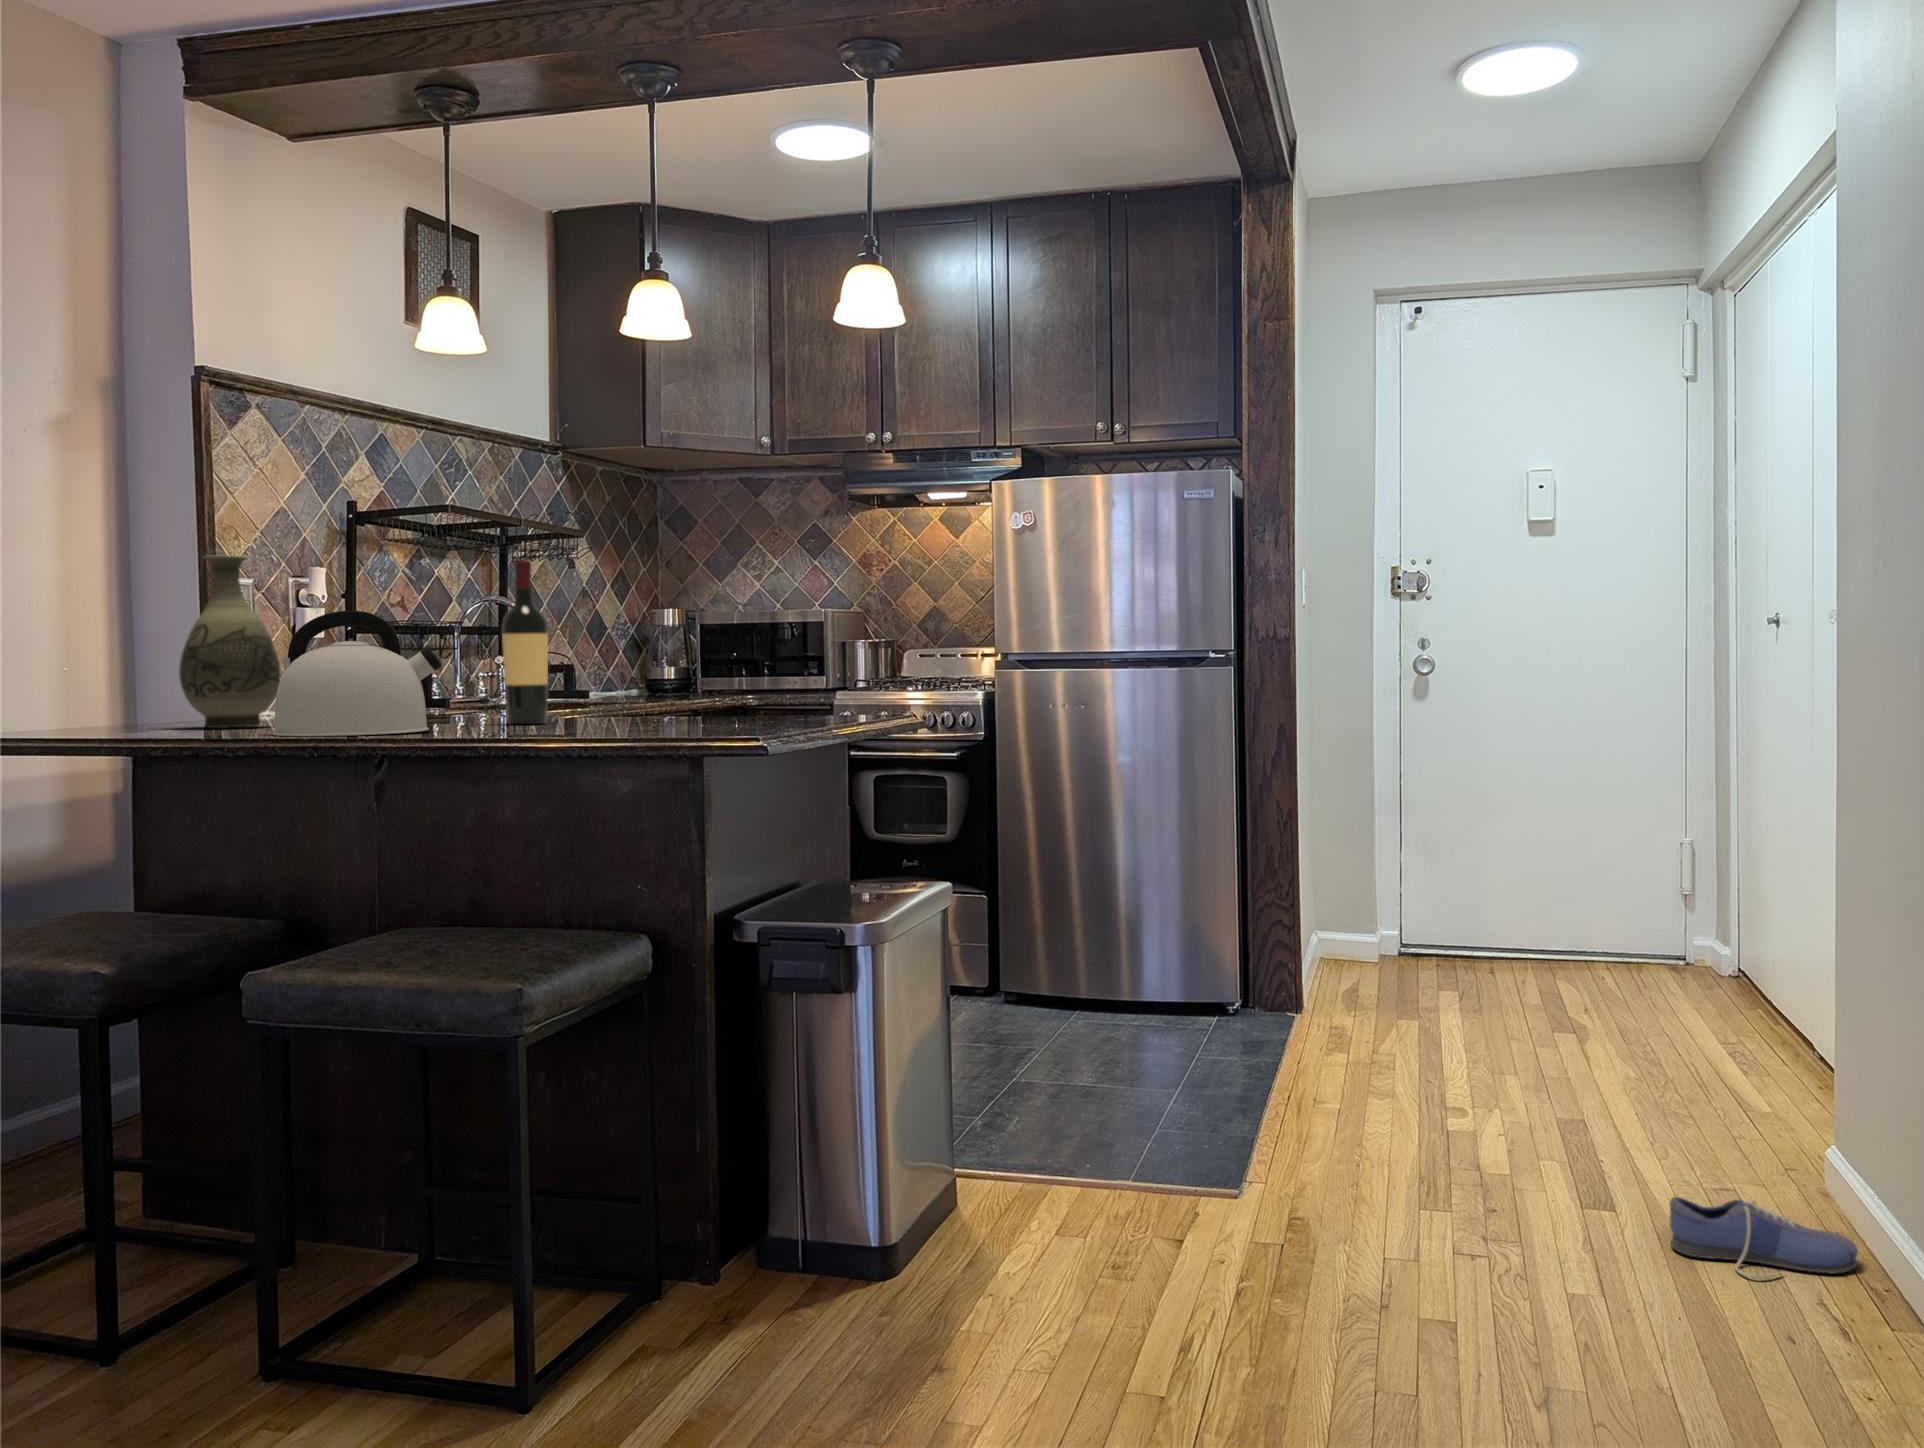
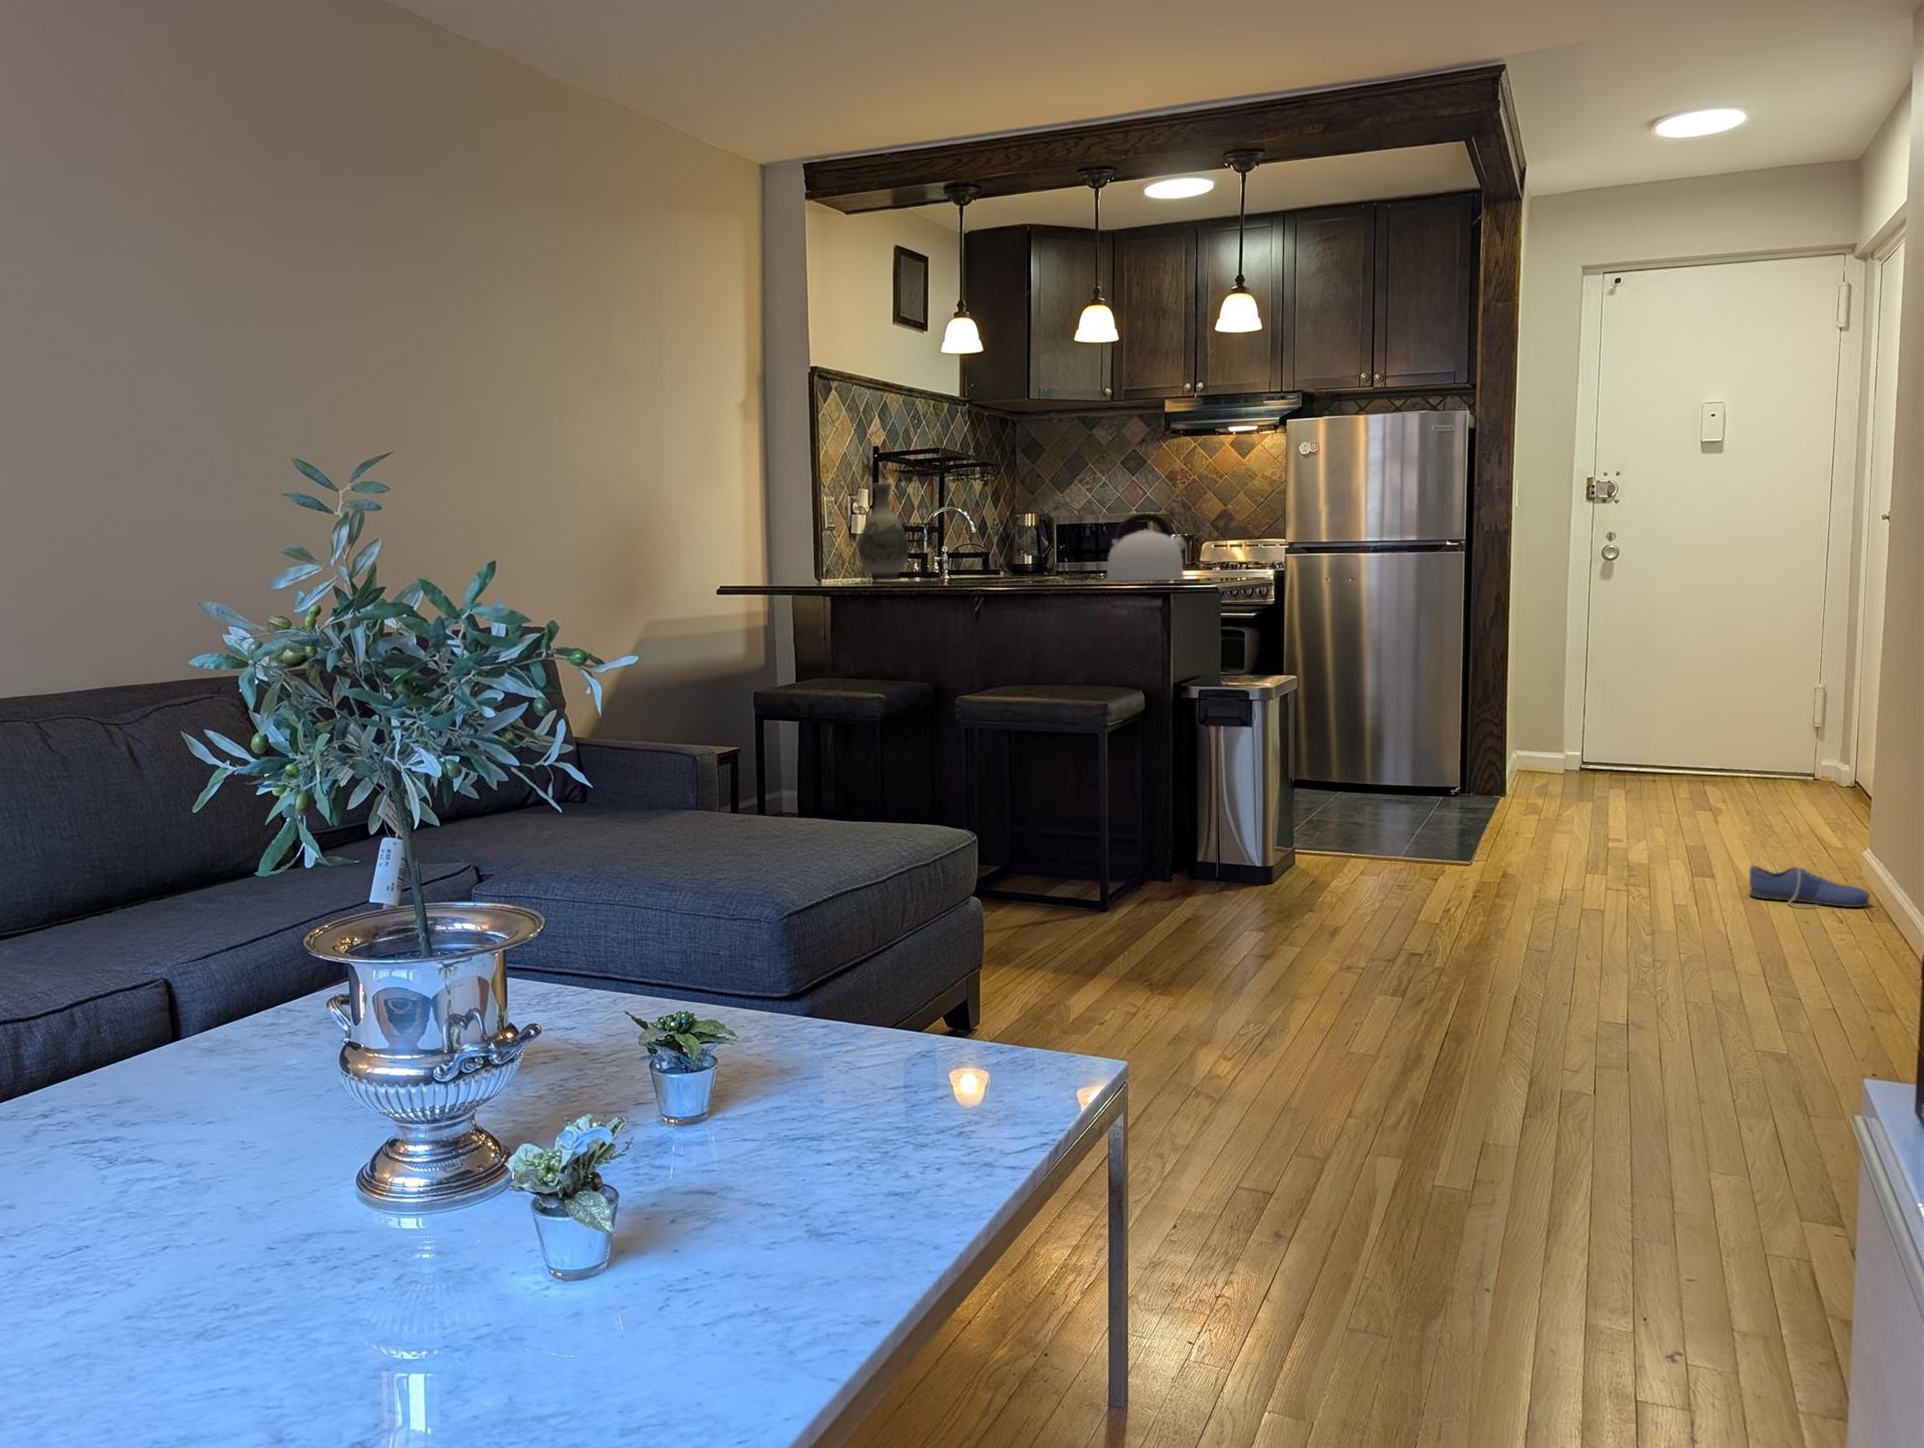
wine bottle: present [502,560,548,724] -> none [1028,484,1054,580]
kettle: present [273,611,442,736] -> present [1107,513,1190,581]

